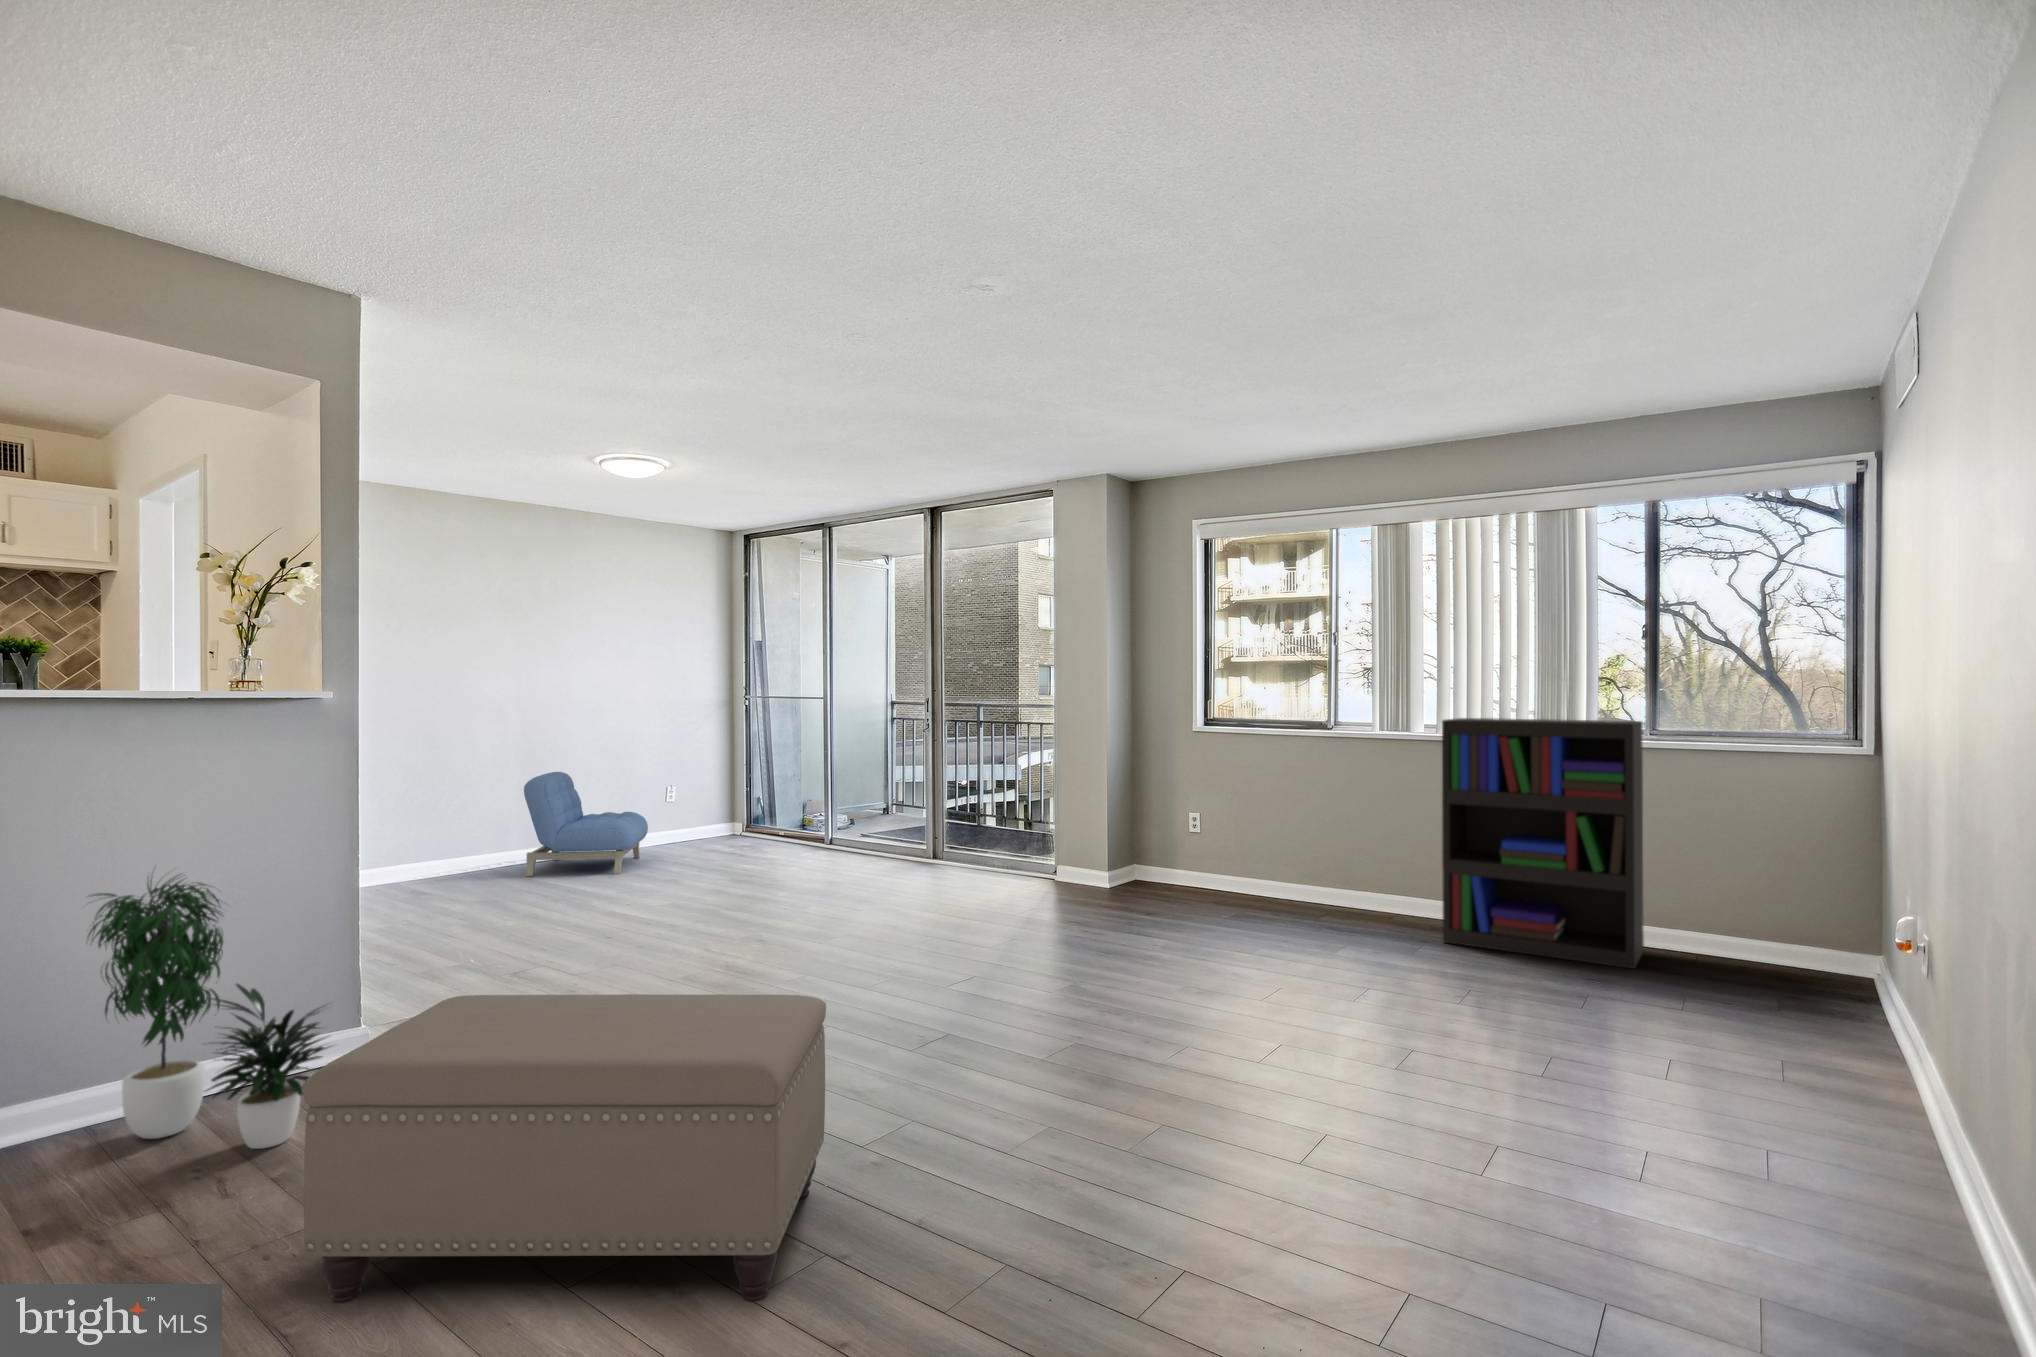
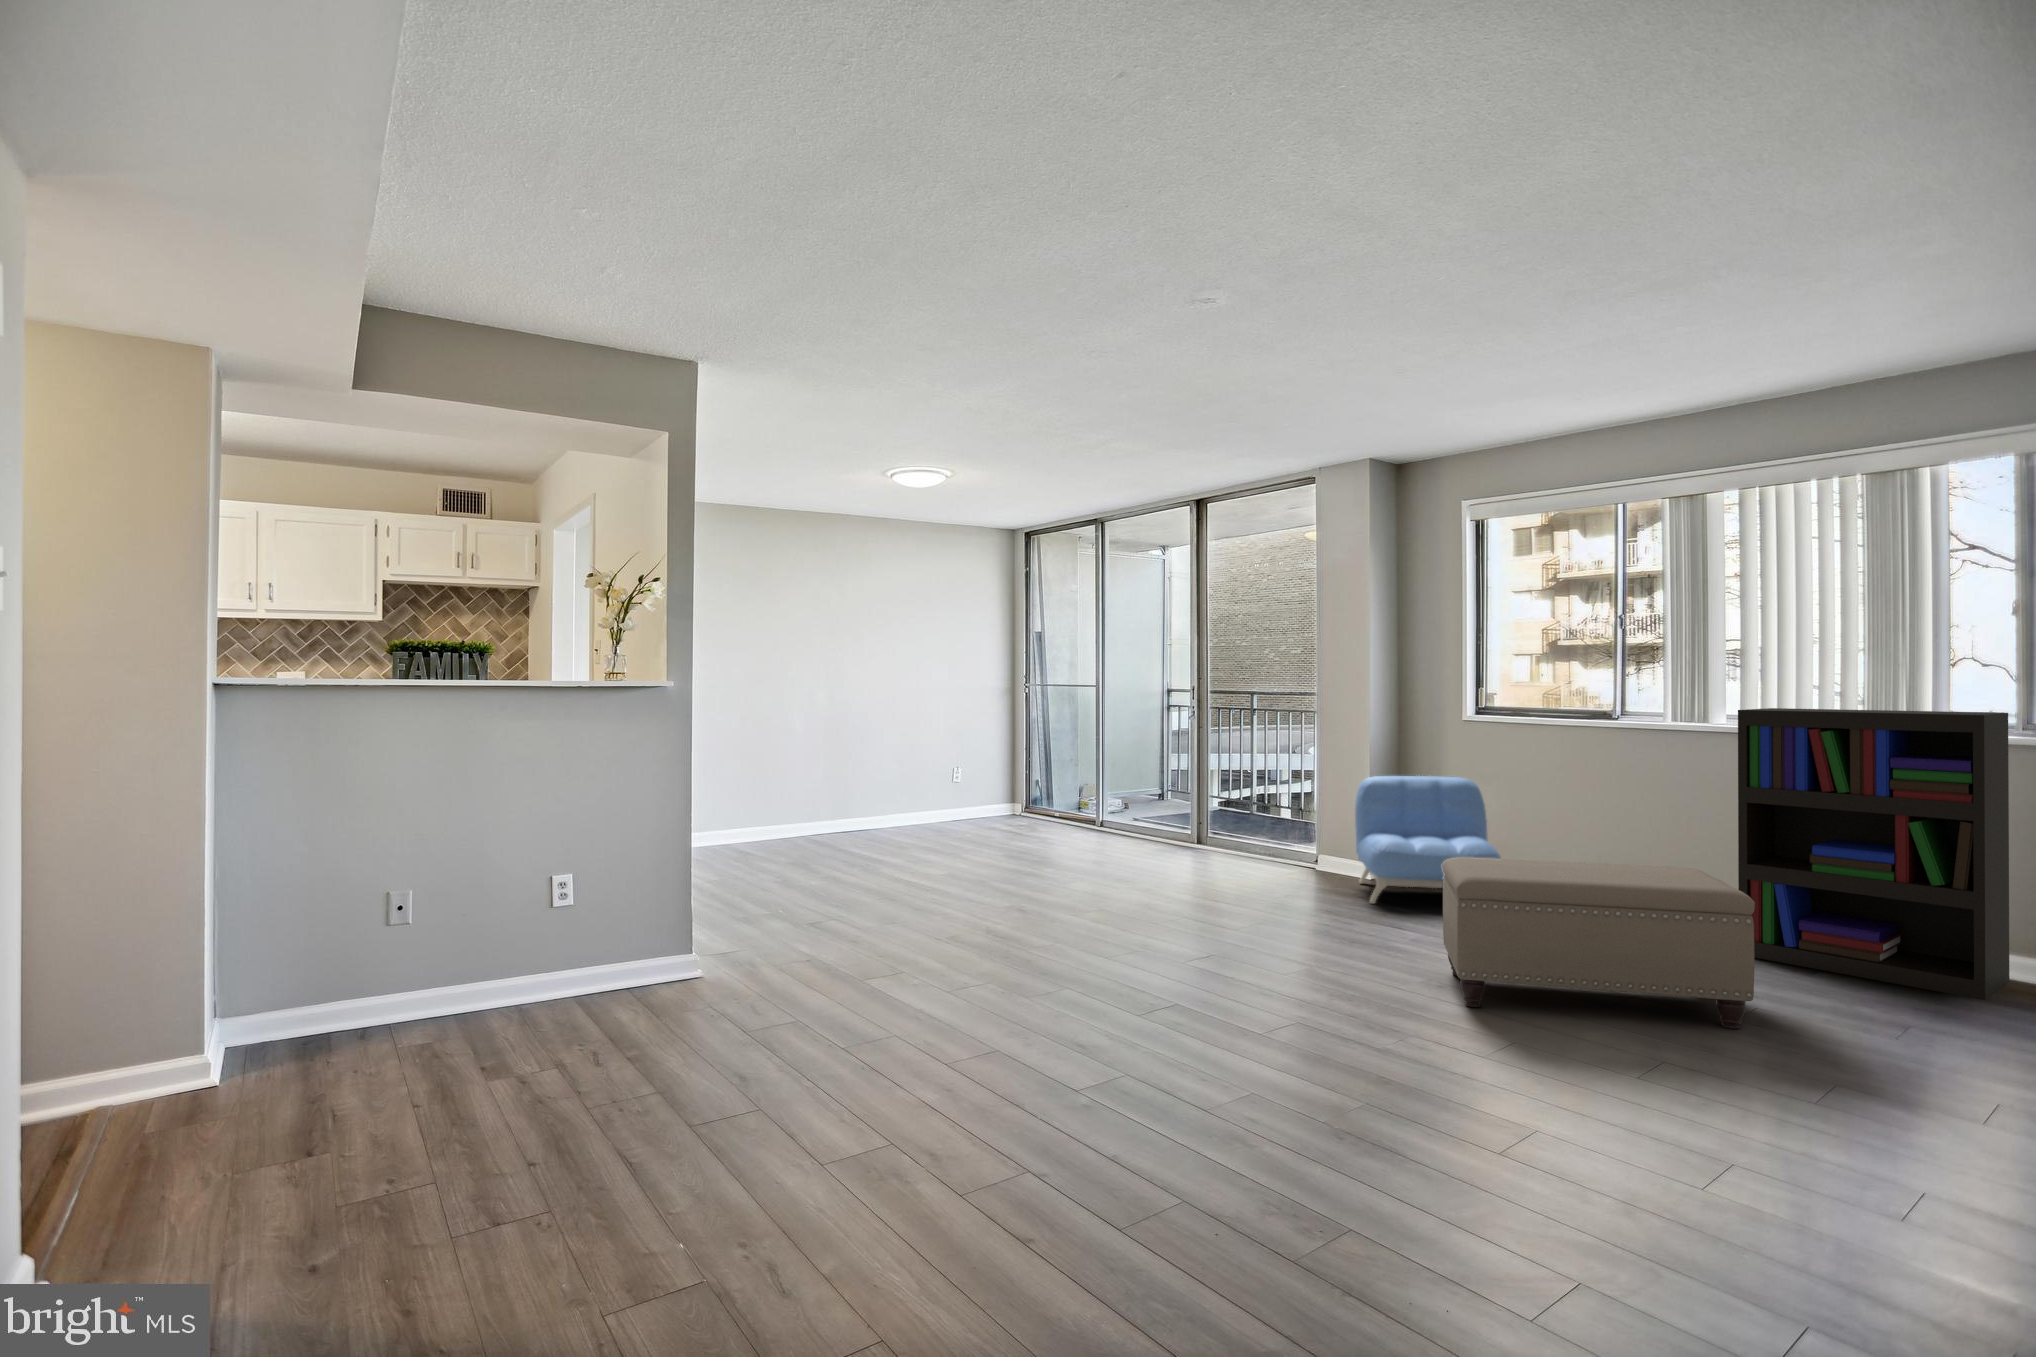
armchair: present [524,772,648,876] -> present [1355,776,1501,904]
potted plant: present [89,876,330,1149] -> none [511,809,675,1029]
ottoman: present [302,994,826,1303] -> present [1442,857,1755,1029]

